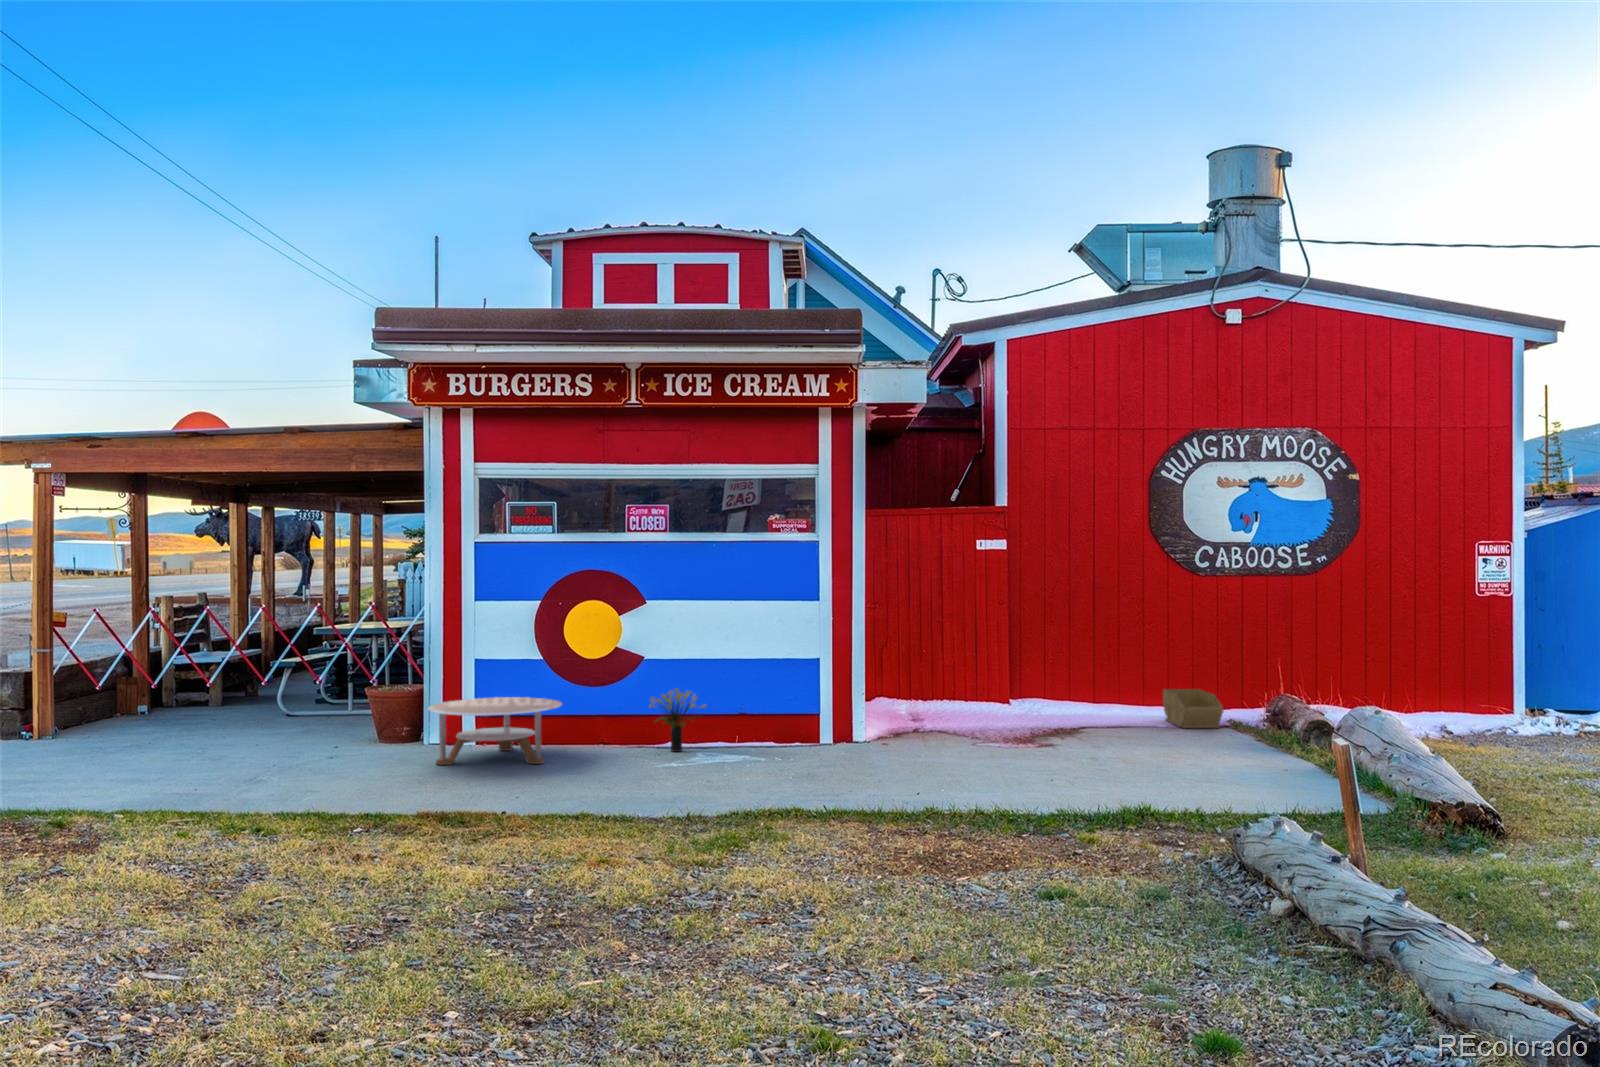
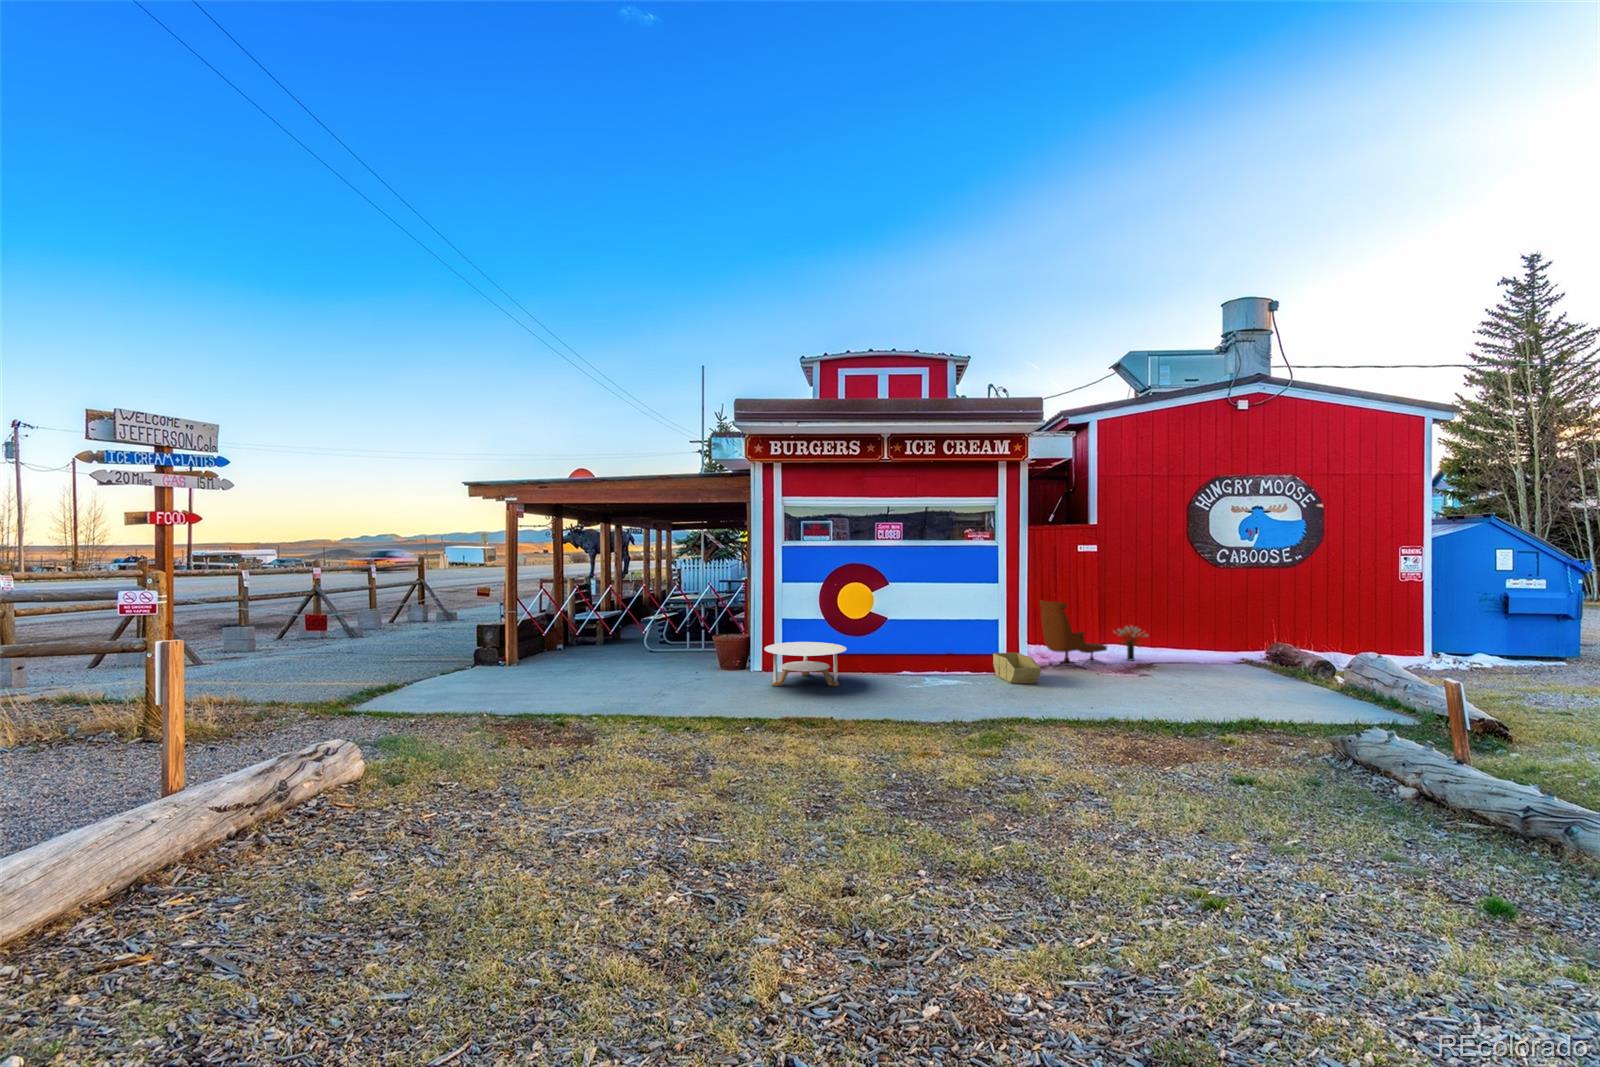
lounge chair: none [894,628,1008,737] -> present [1040,600,1107,669]
potted plant: present [649,688,706,752] -> present [1114,626,1148,660]
storage bin: present [1163,689,1223,728] -> present [993,653,1041,684]

